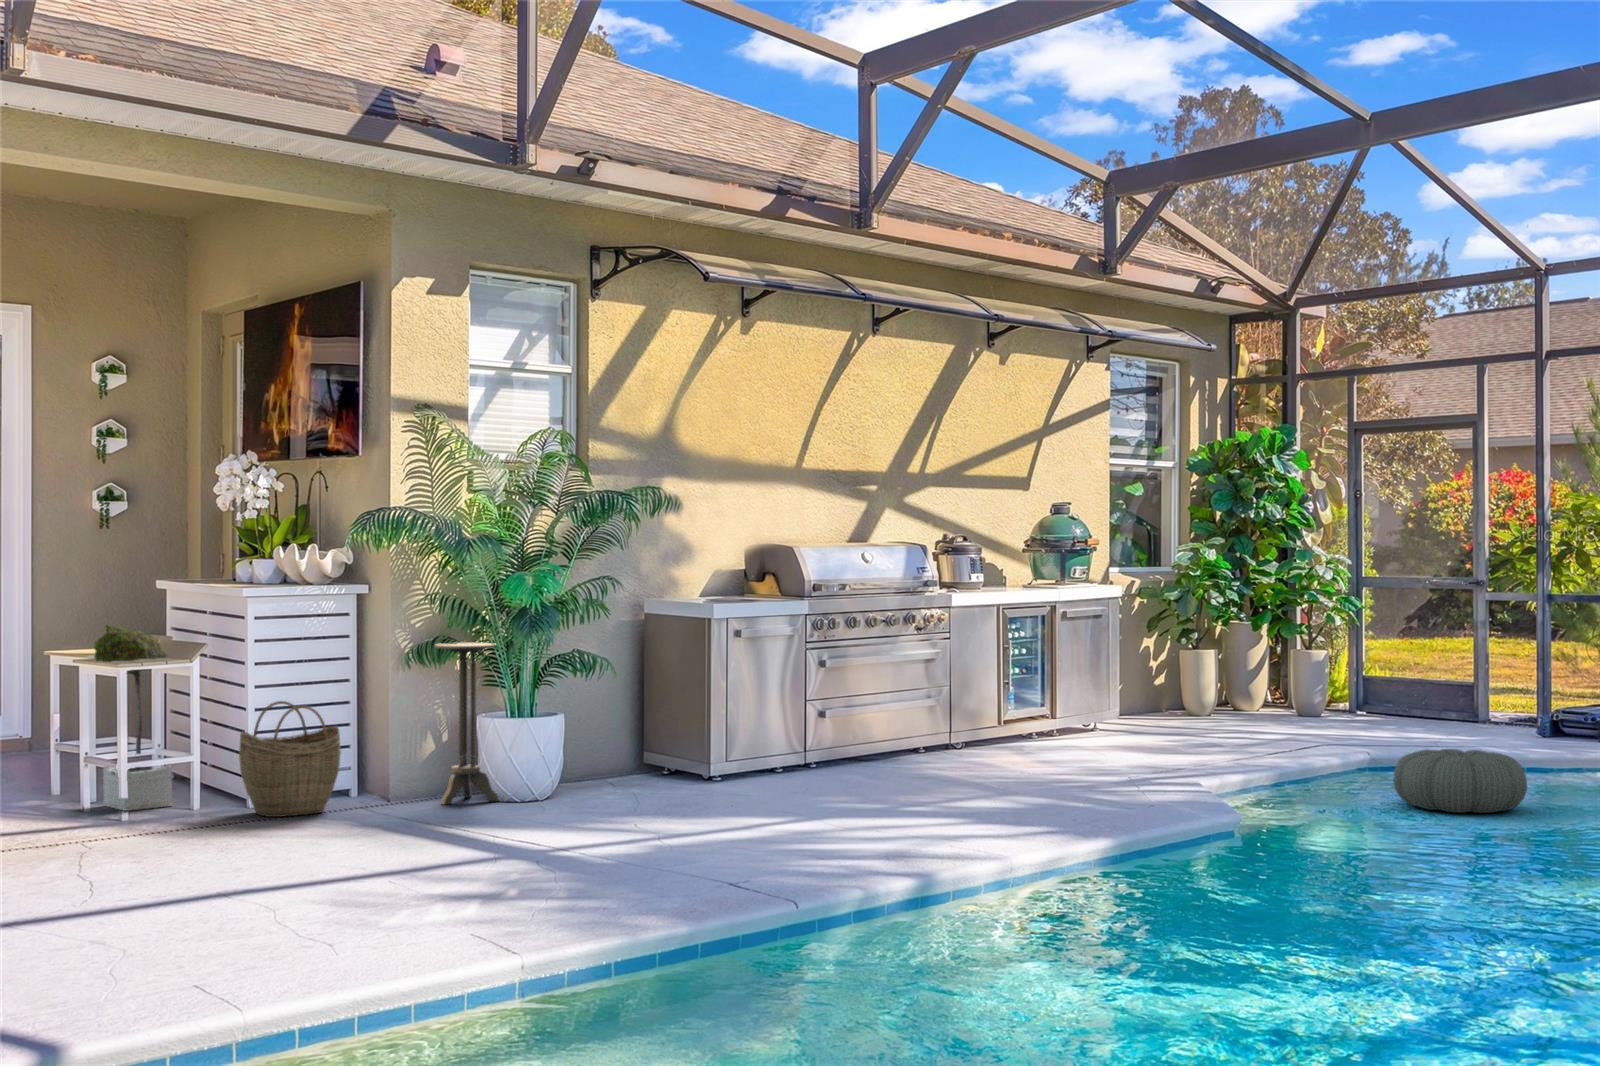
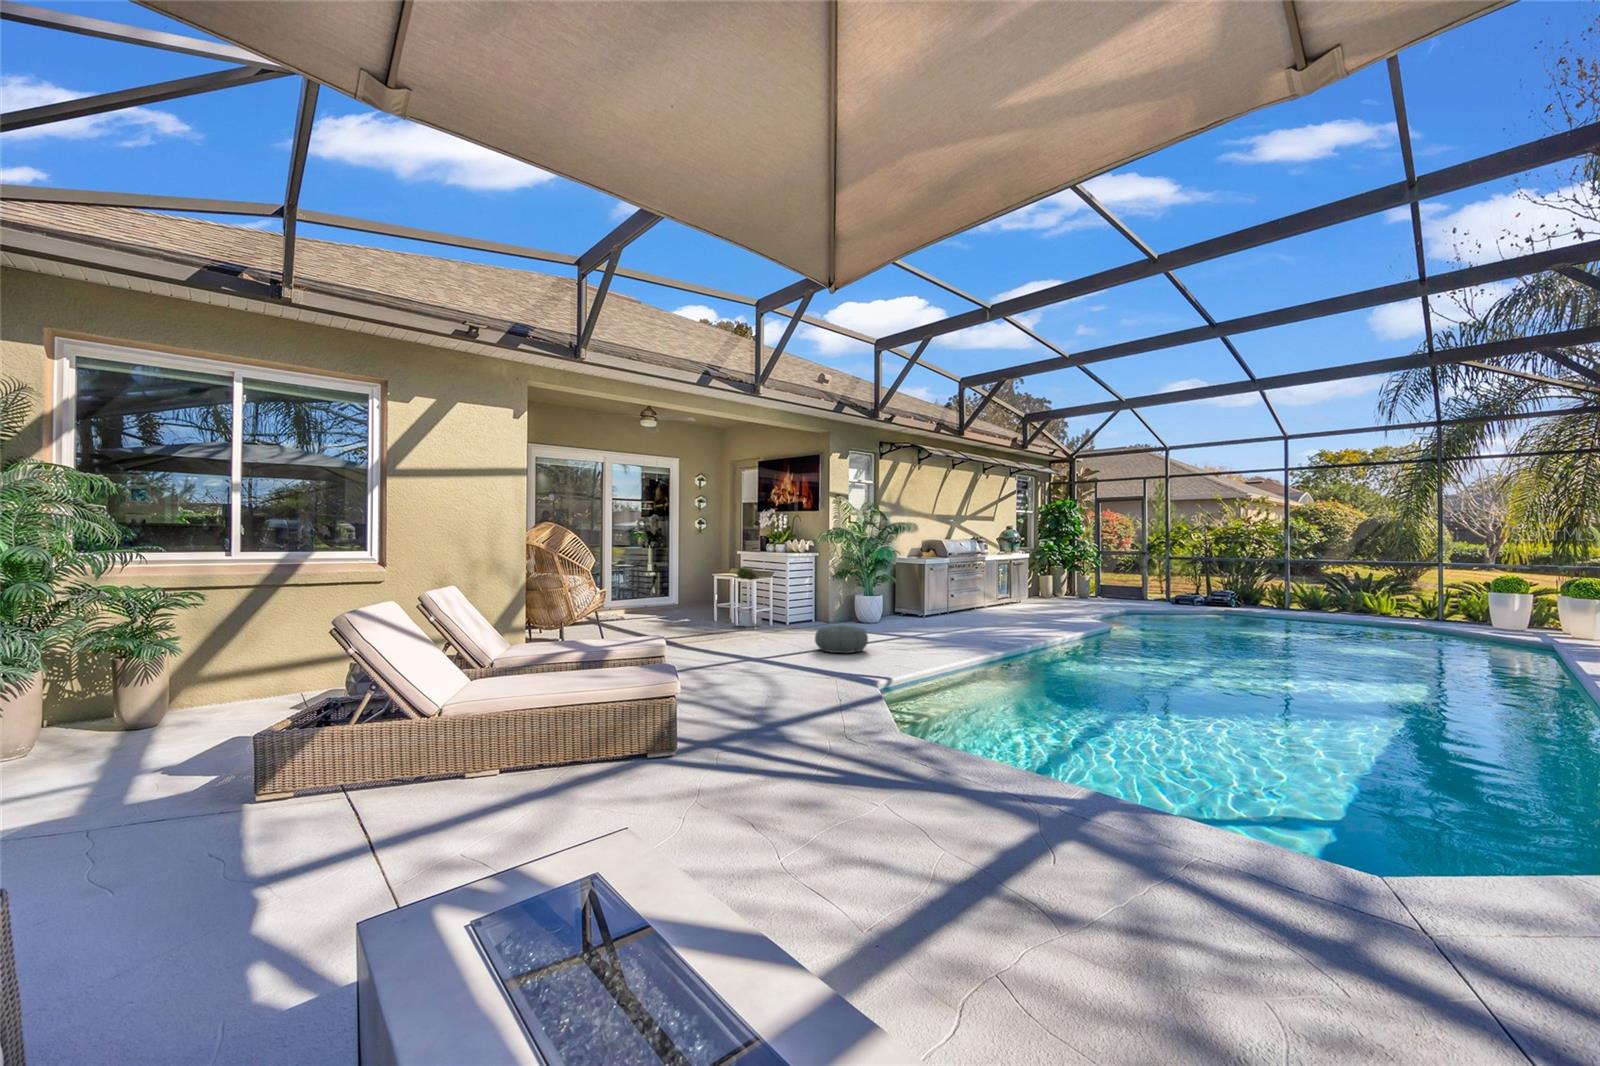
side table: present [435,643,499,804] -> none [844,572,865,625]
woven basket: present [239,701,341,817] -> none [788,591,820,629]
pouf: present [1394,749,1527,813] -> present [815,625,868,653]

